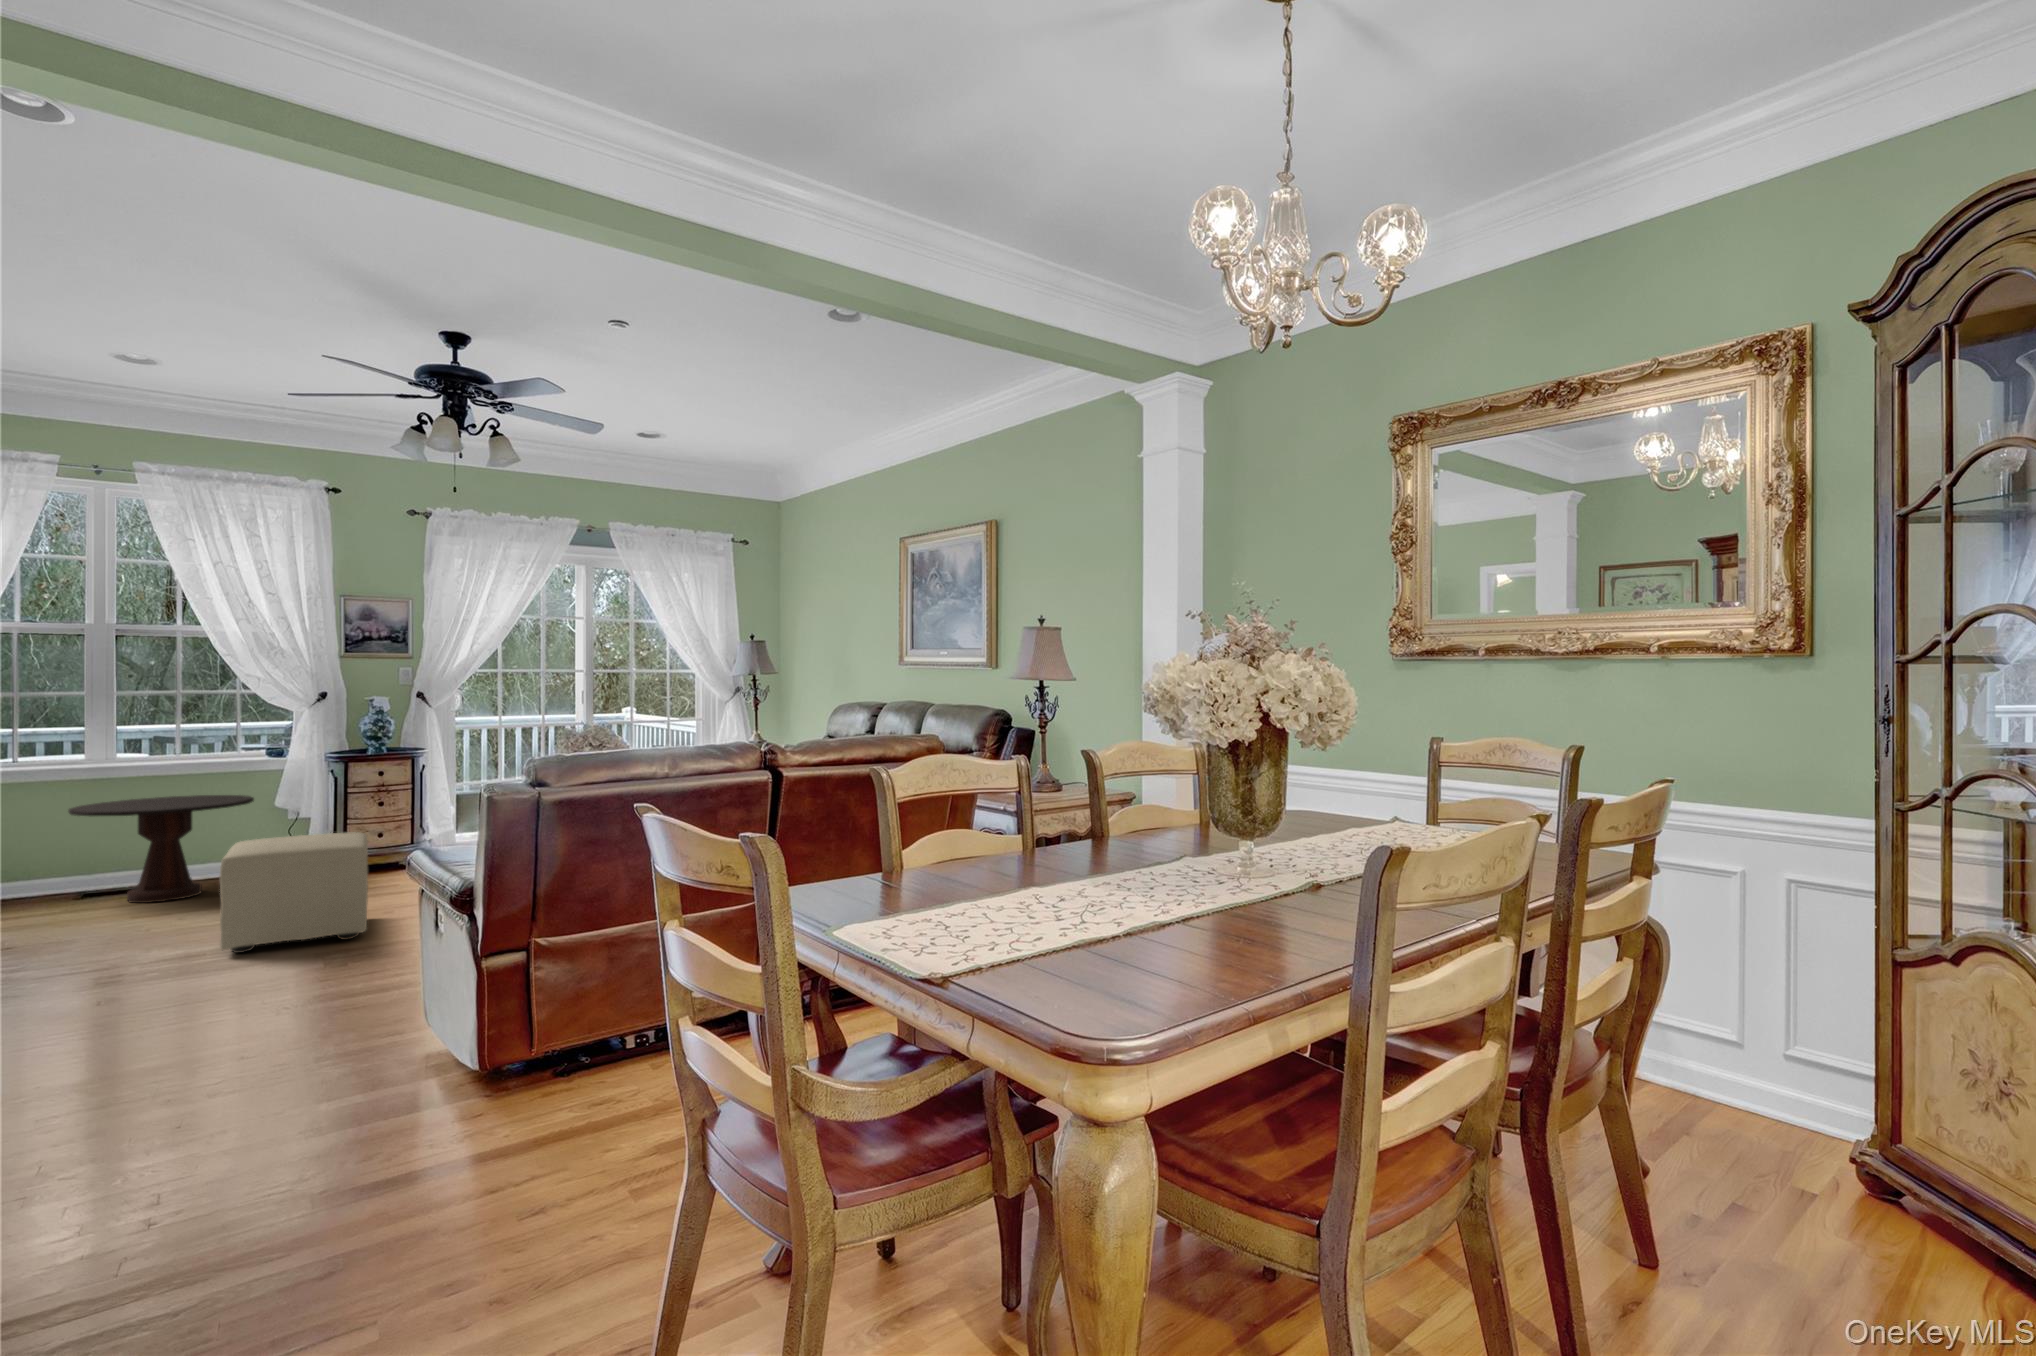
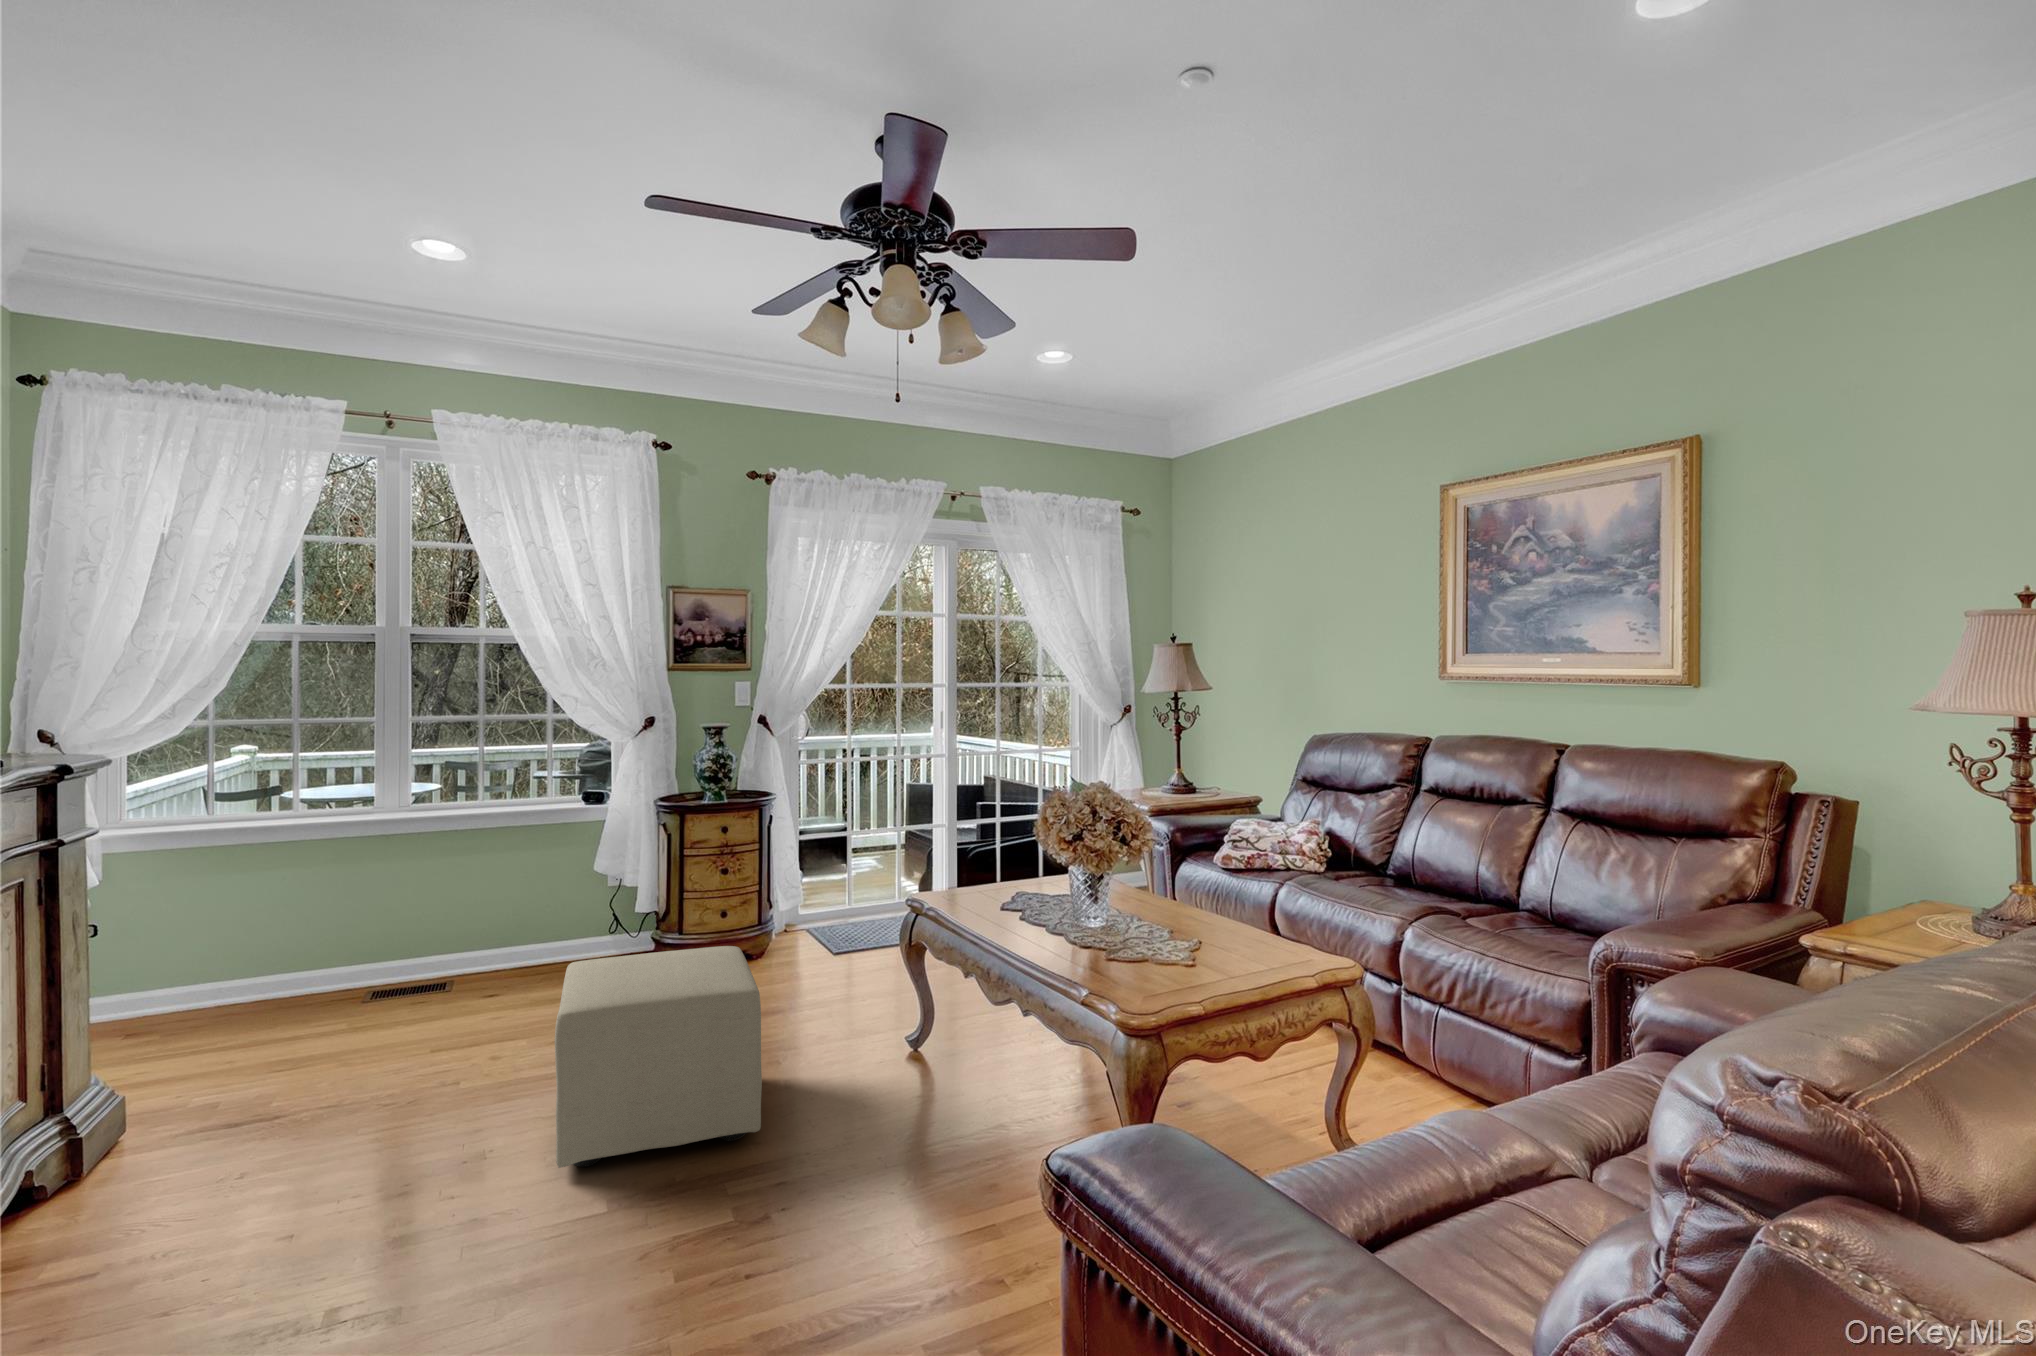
side table: present [68,795,254,903] -> none [356,856,575,1014]

